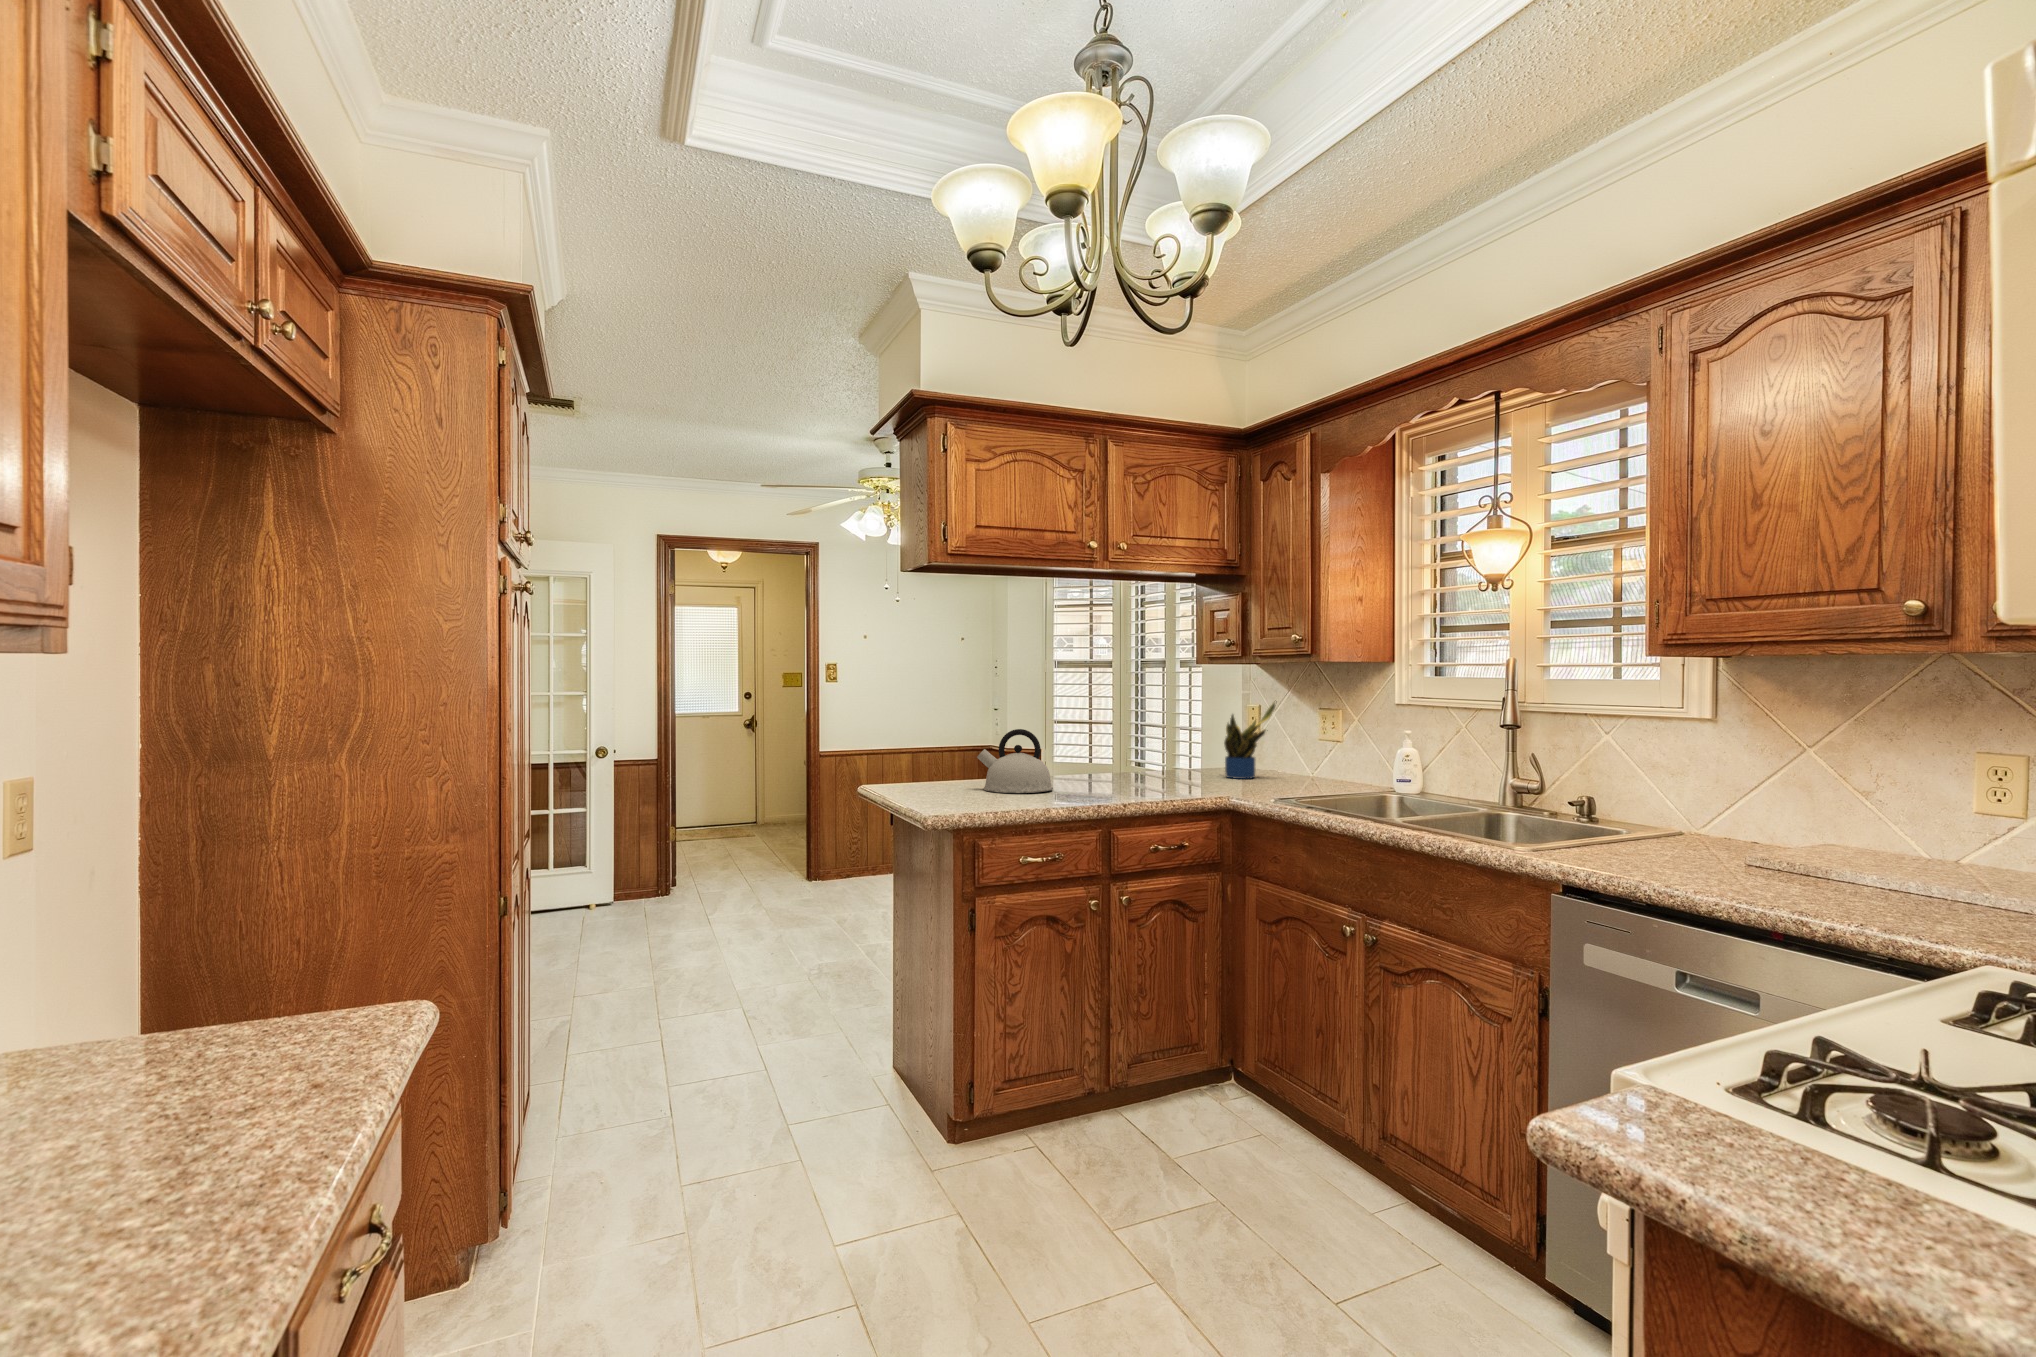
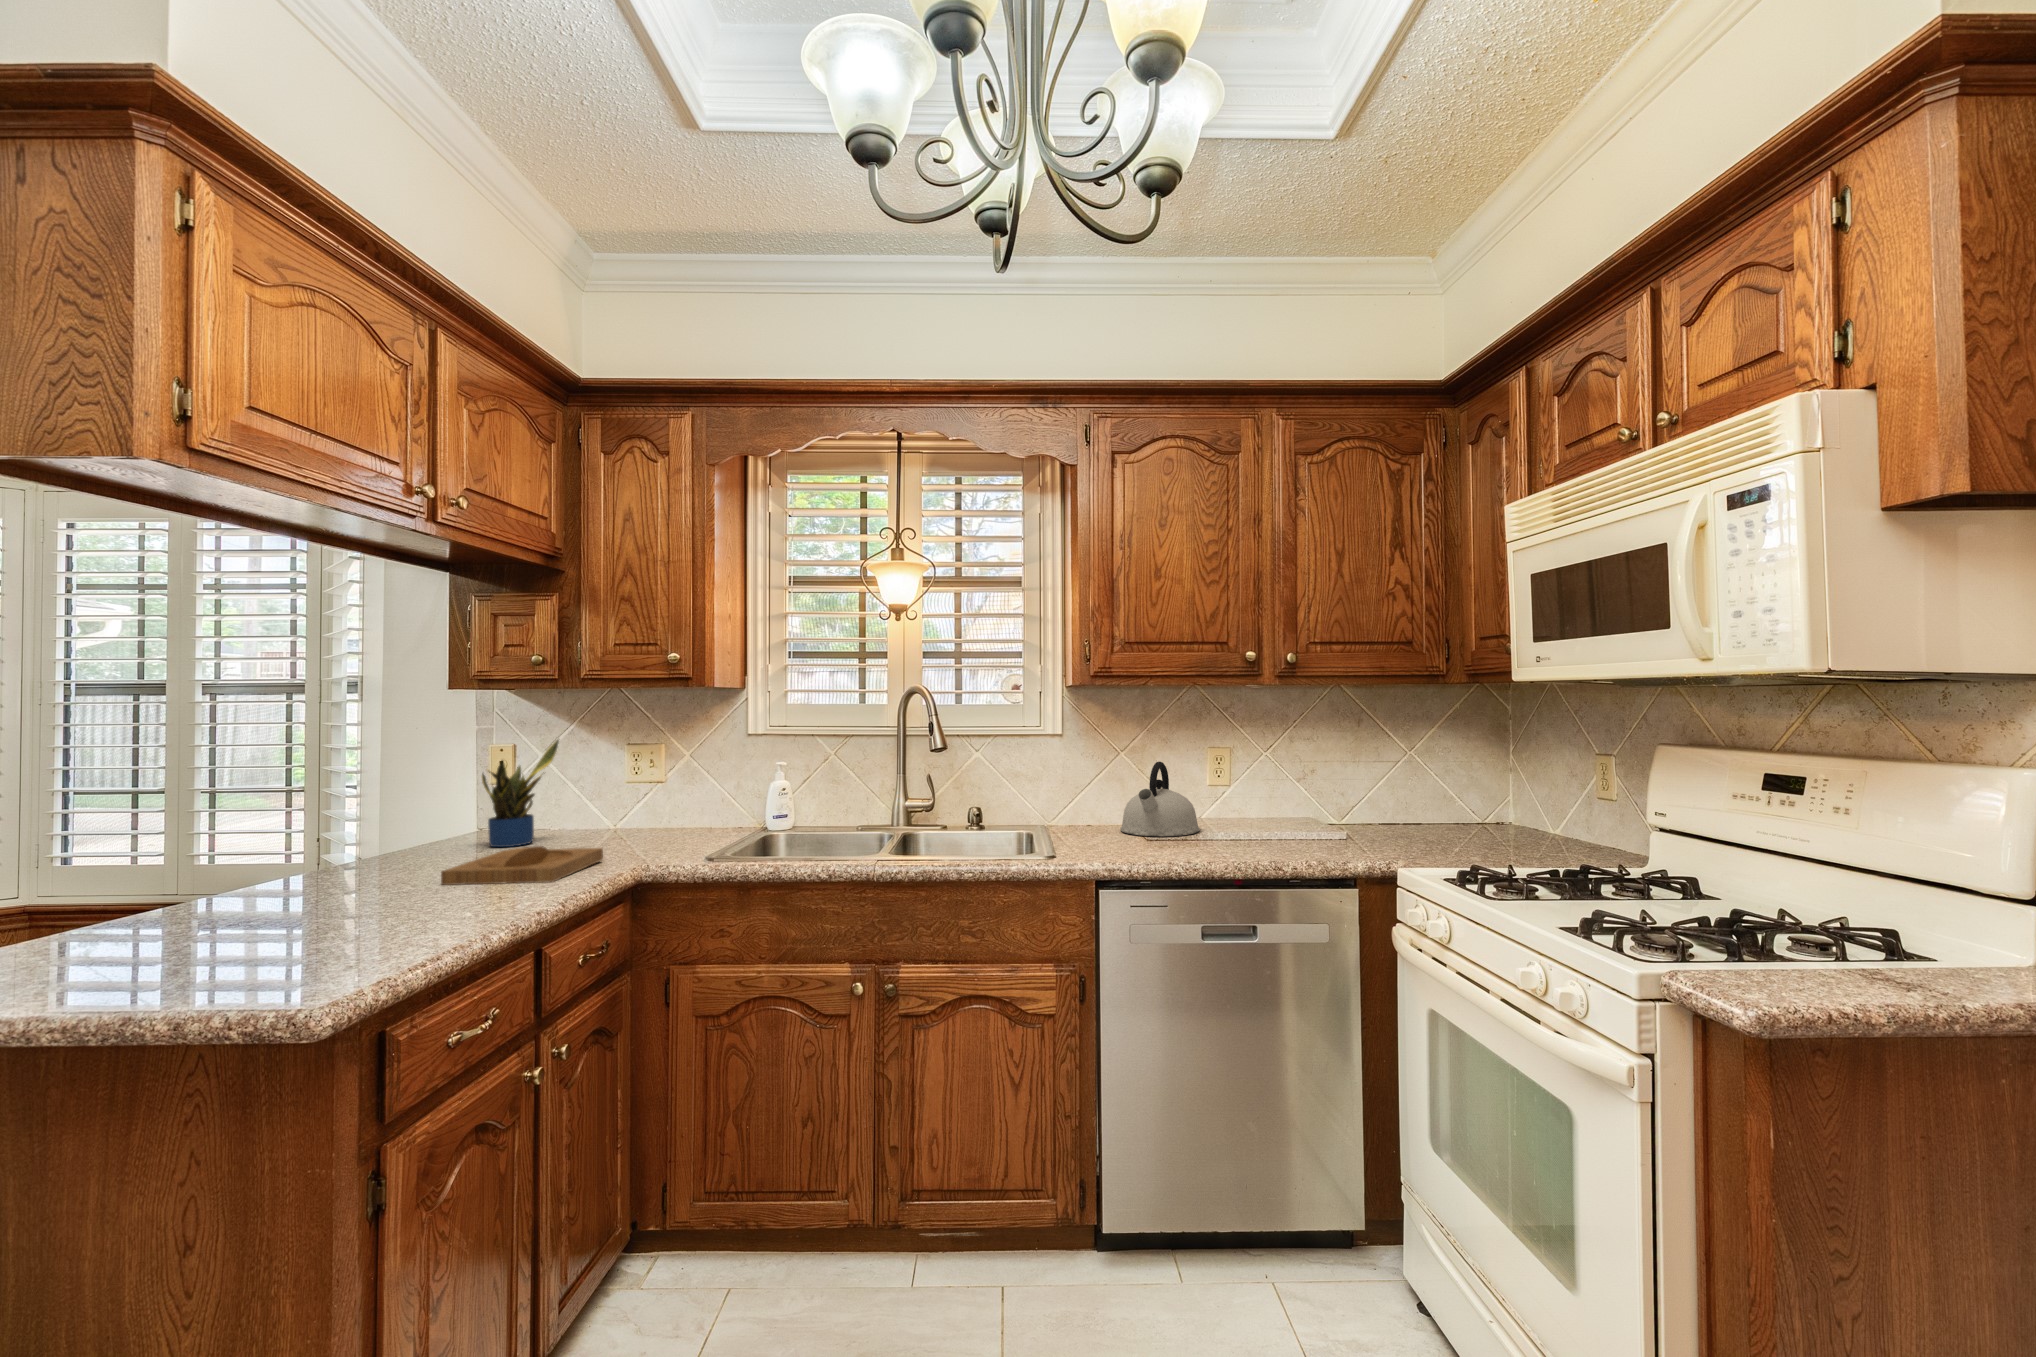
kettle: present [977,729,1053,793] -> present [1120,762,1200,836]
tray: none [1136,773,1240,795] -> present [441,846,603,885]

